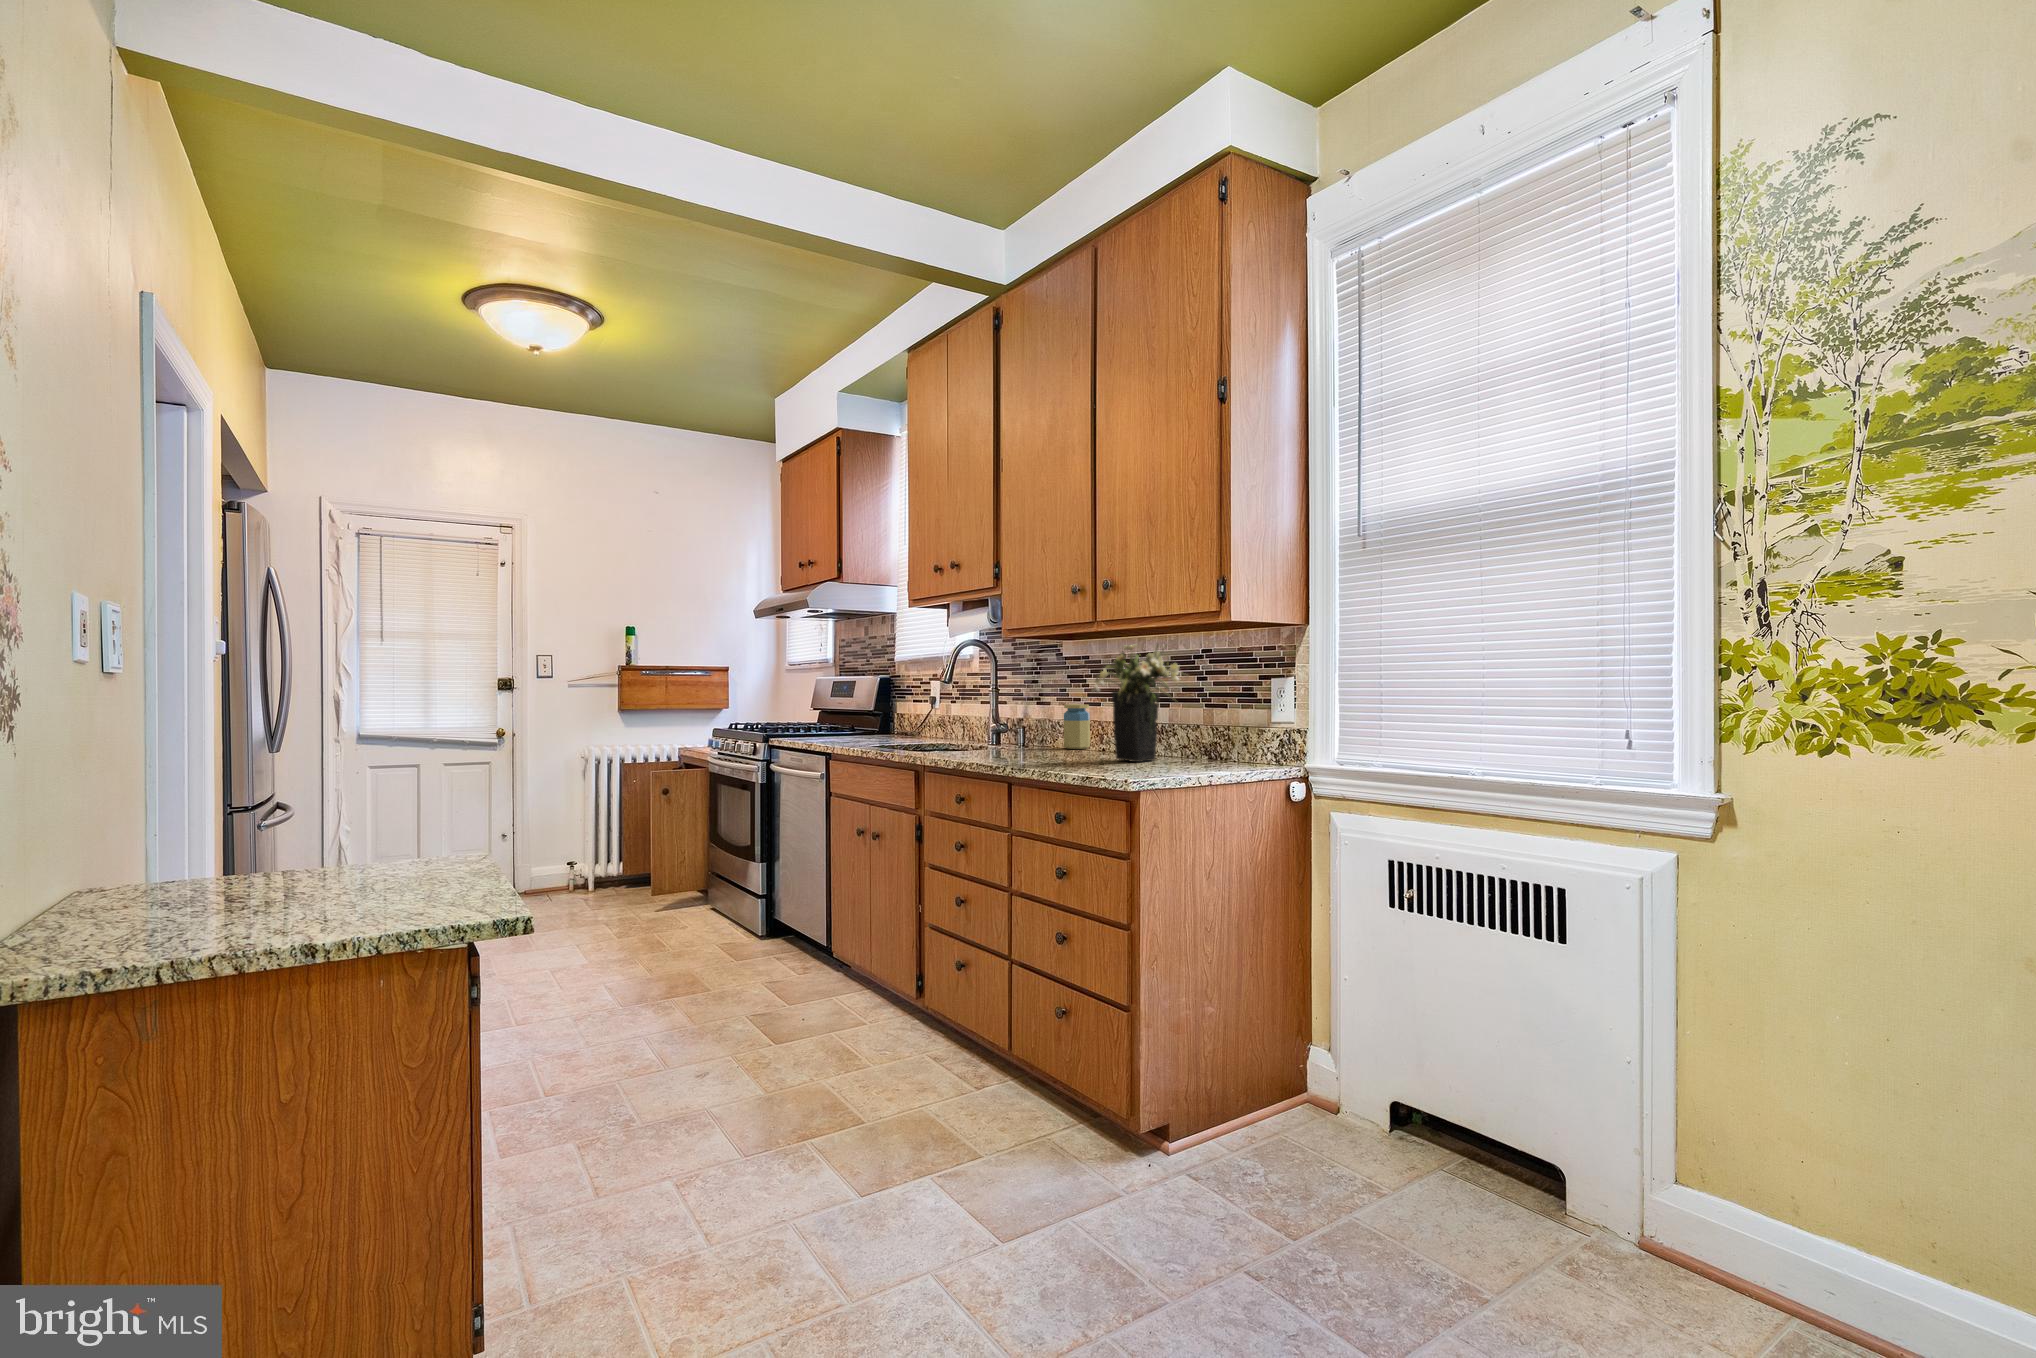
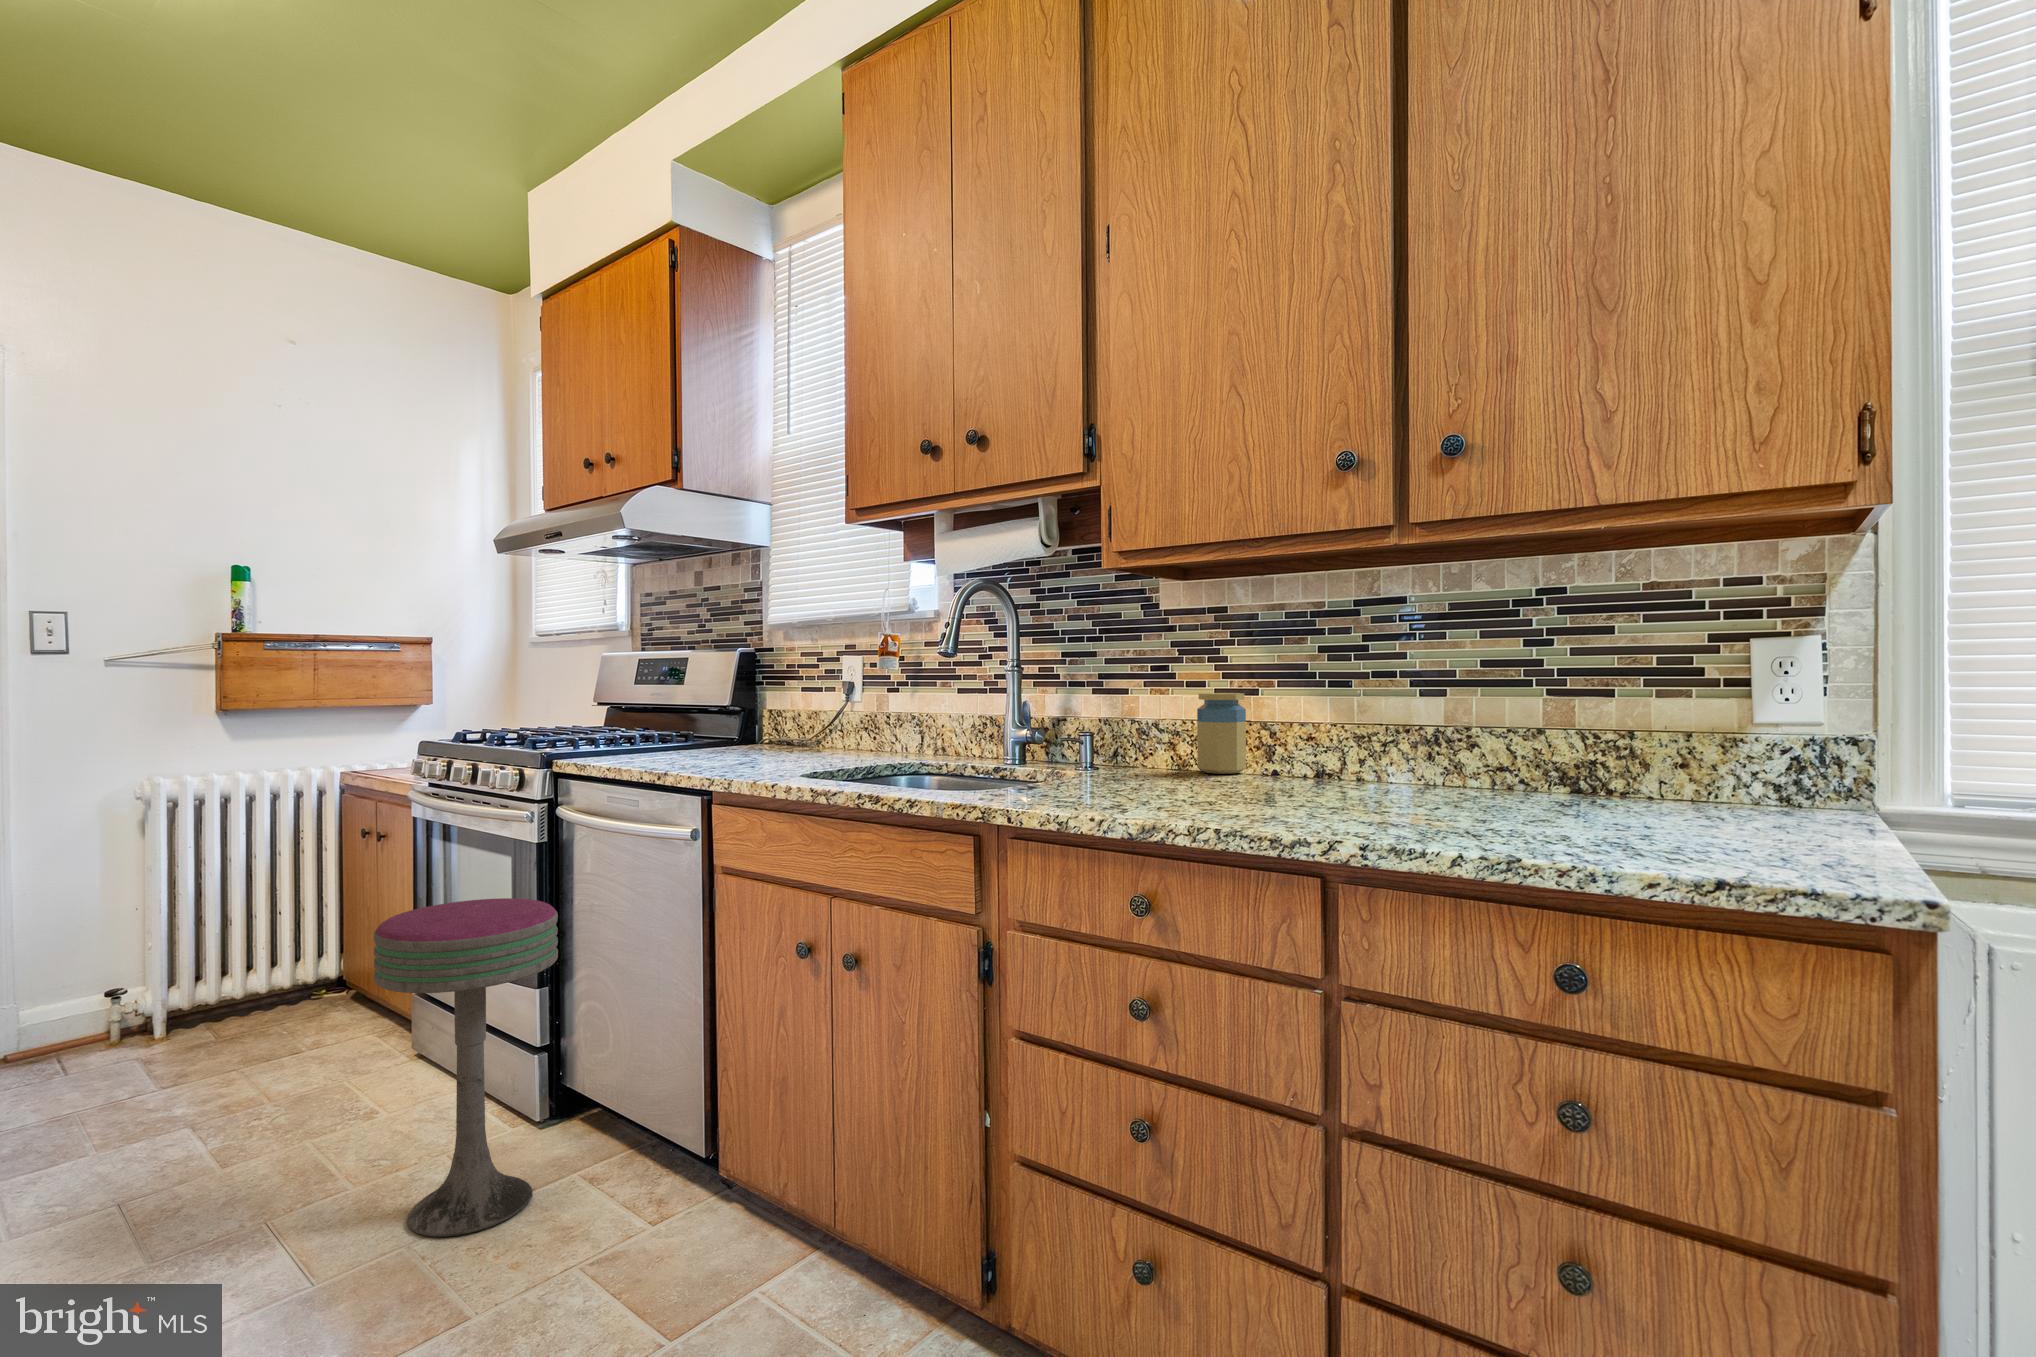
flower arrangement: present [1091,644,1188,762] -> none [1397,569,1596,806]
bar stool: none [675,810,760,970] -> present [374,898,558,1237]

